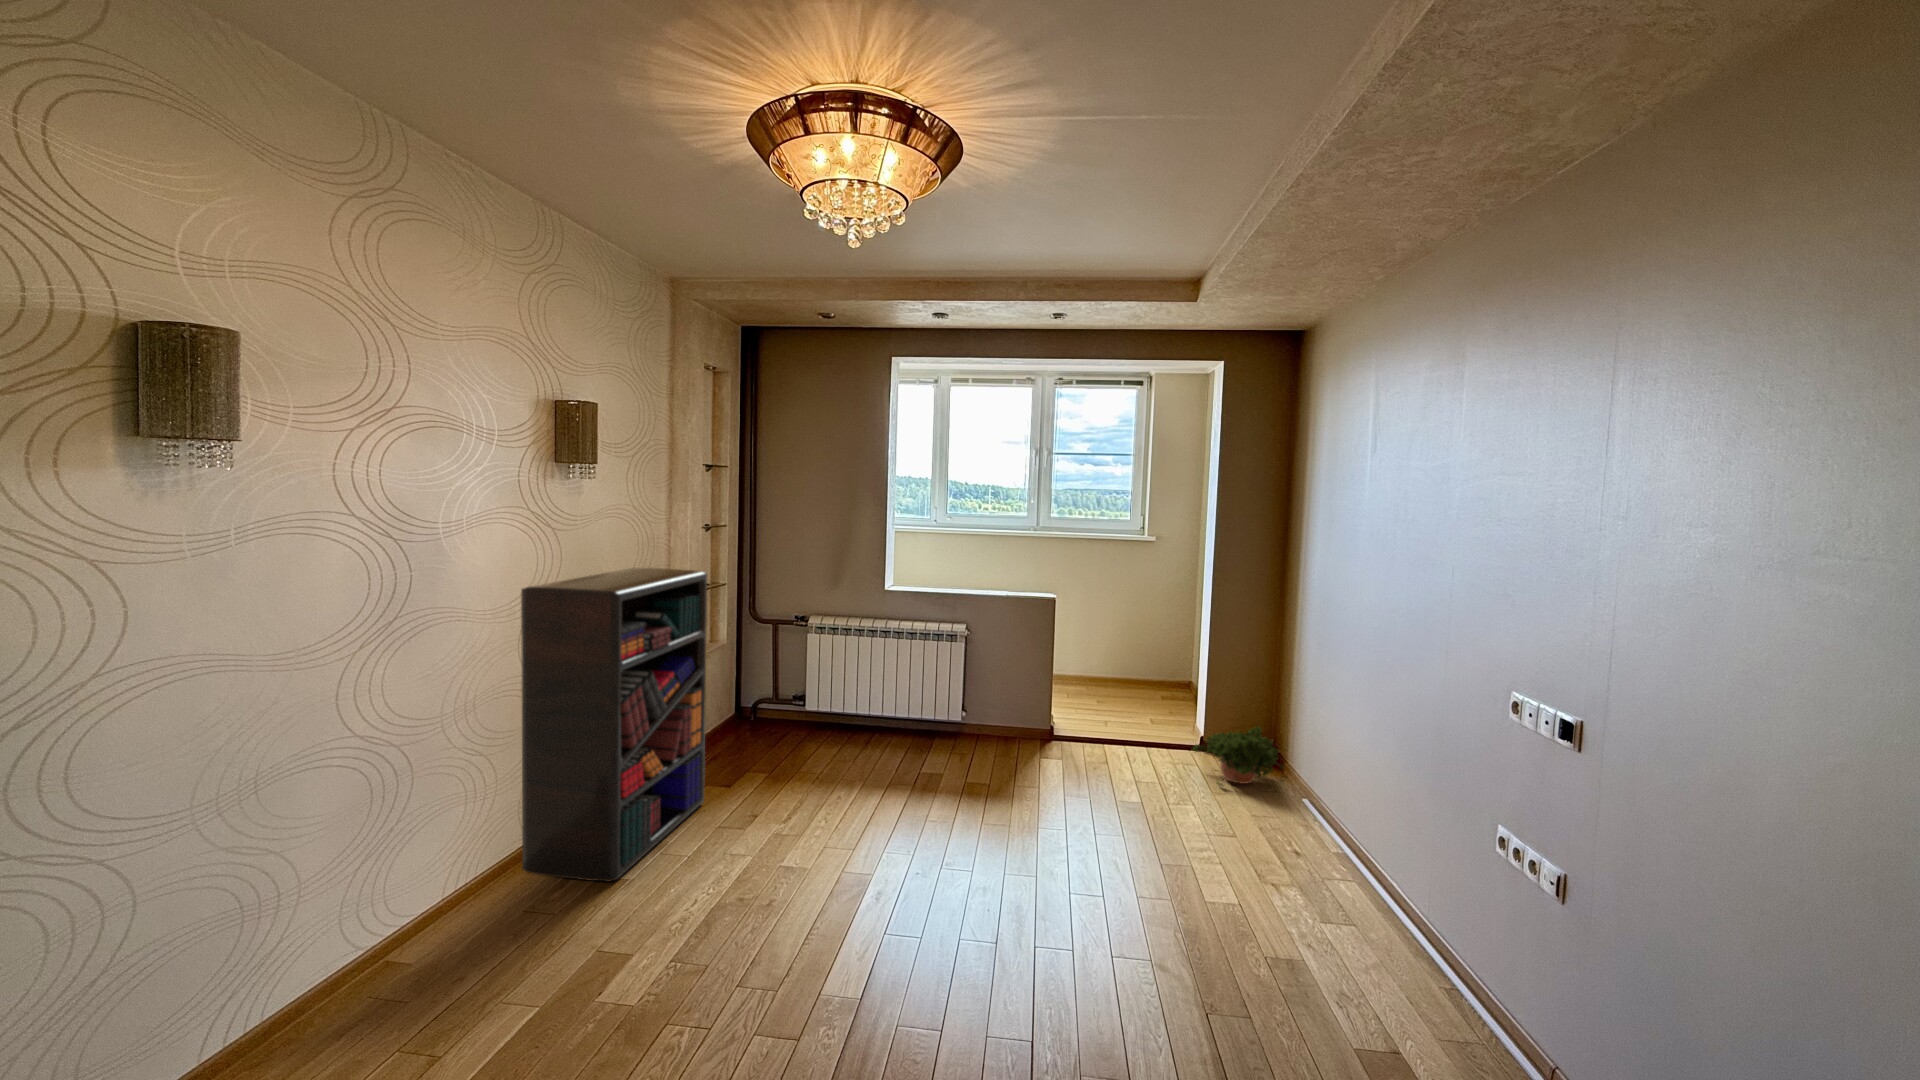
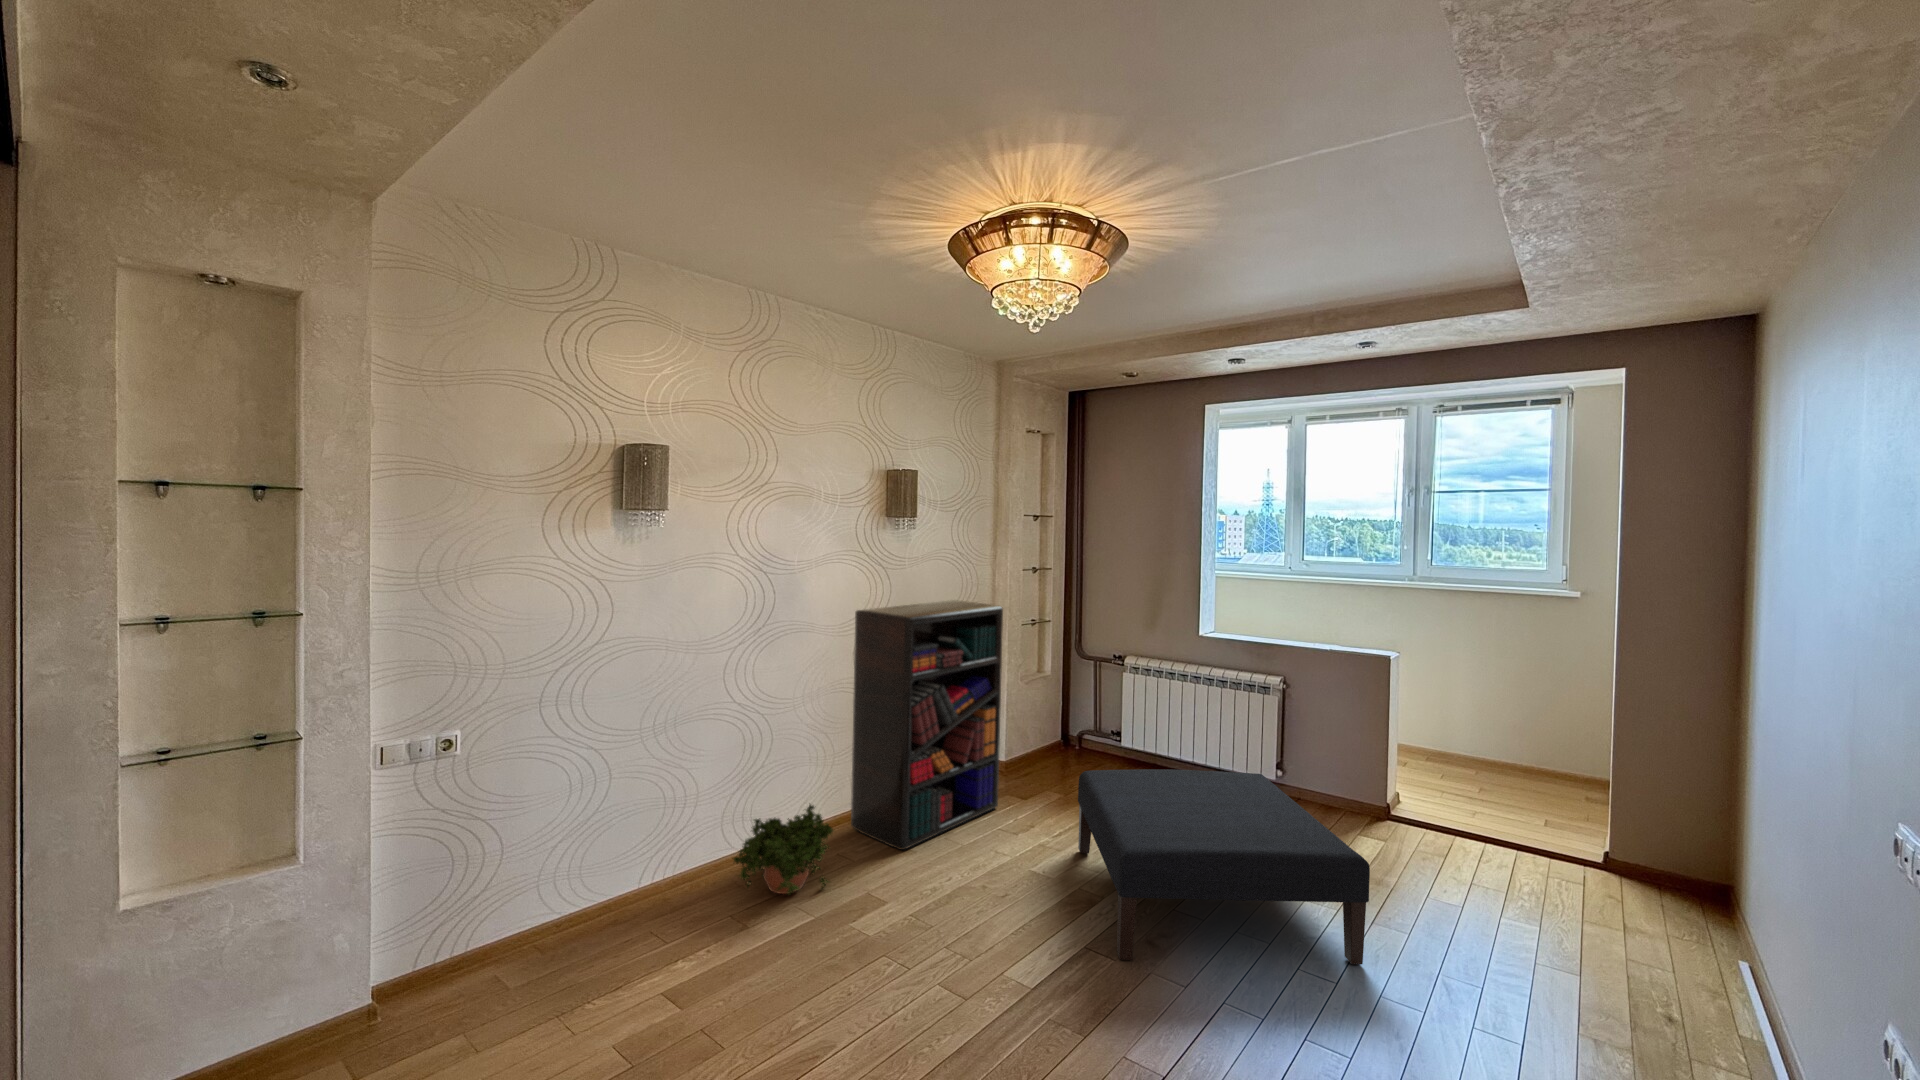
ottoman: none [816,714,1103,924] -> present [1078,769,1370,964]
potted plant: present [1193,726,1287,785] -> present [734,803,833,894]

